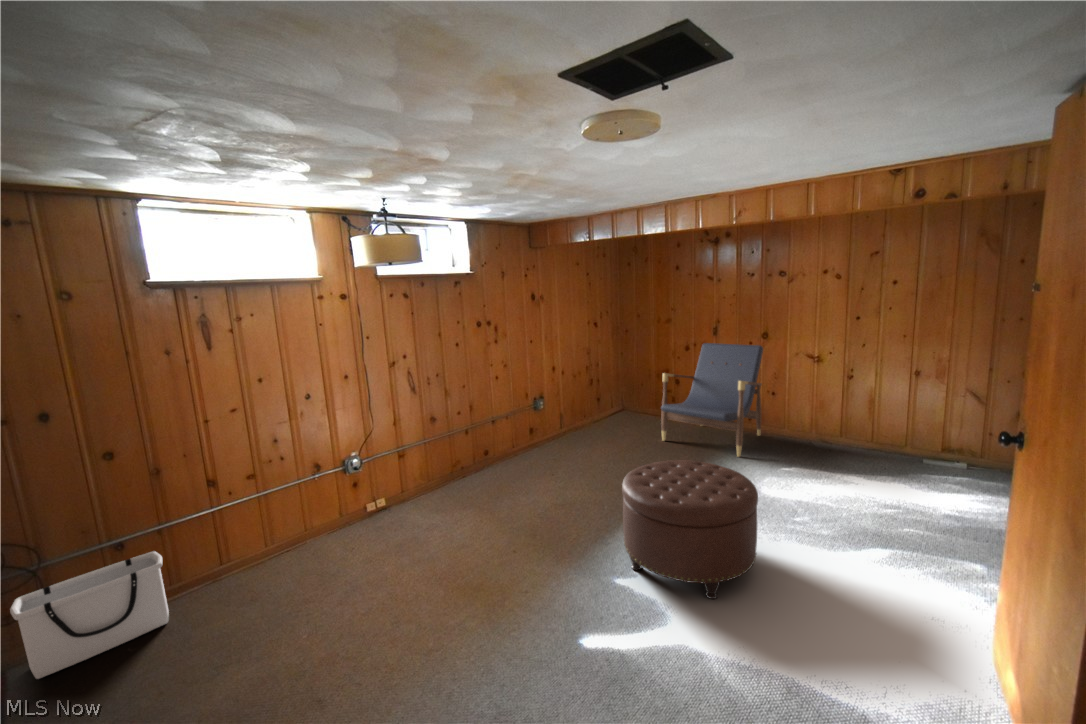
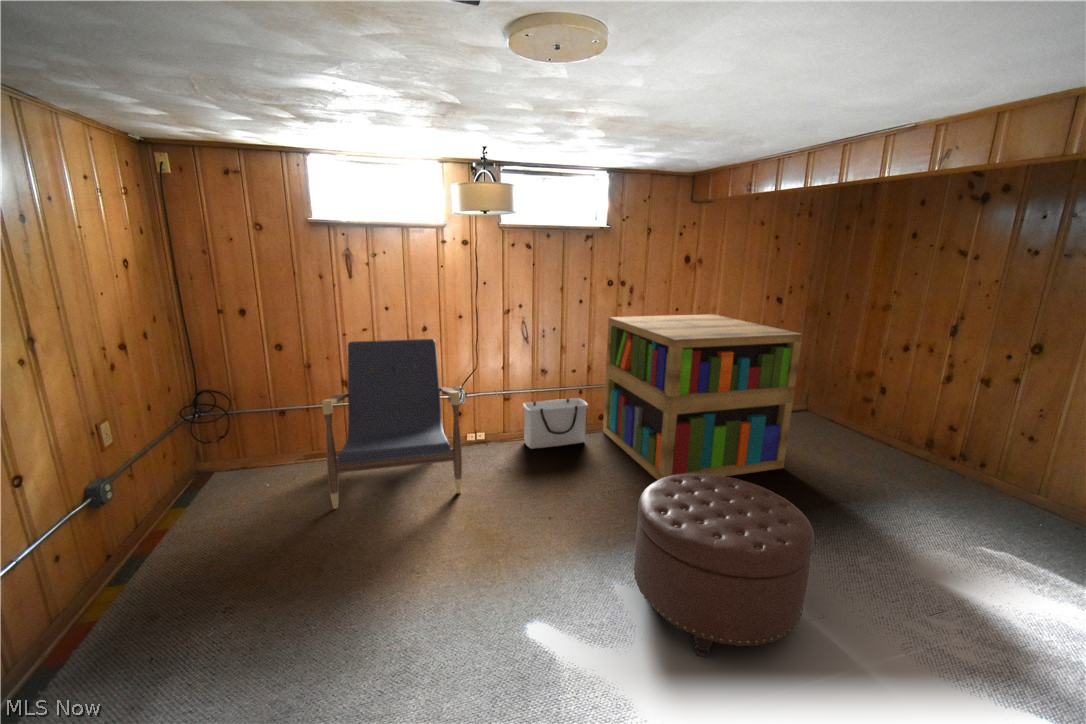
bookshelf: none [482,342,645,493] -> present [603,314,803,480]
lounge chair: present [661,343,763,457] -> present [322,339,462,509]
storage bin: present [10,552,169,679] -> present [523,398,588,448]

